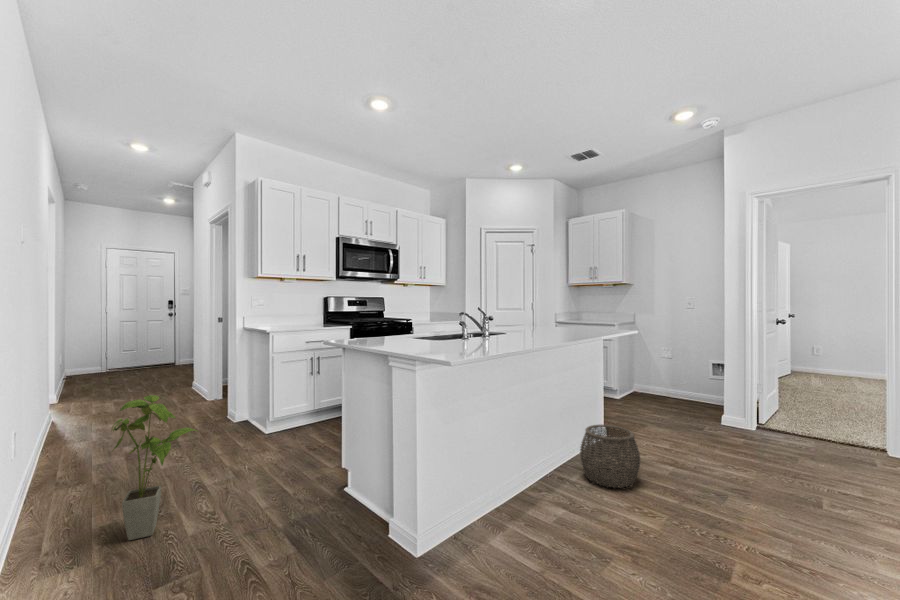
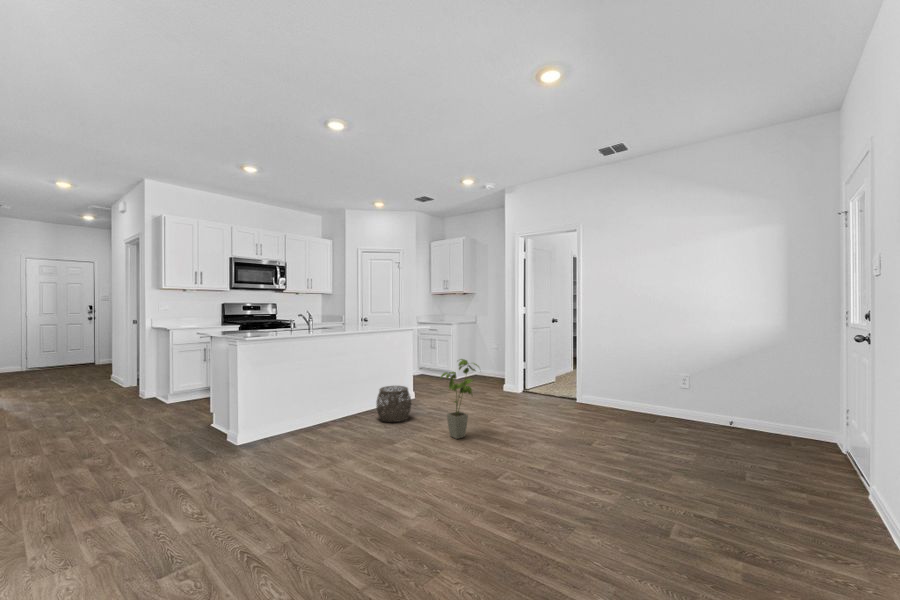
house plant: present [111,395,196,540] -> present [441,359,479,439]

